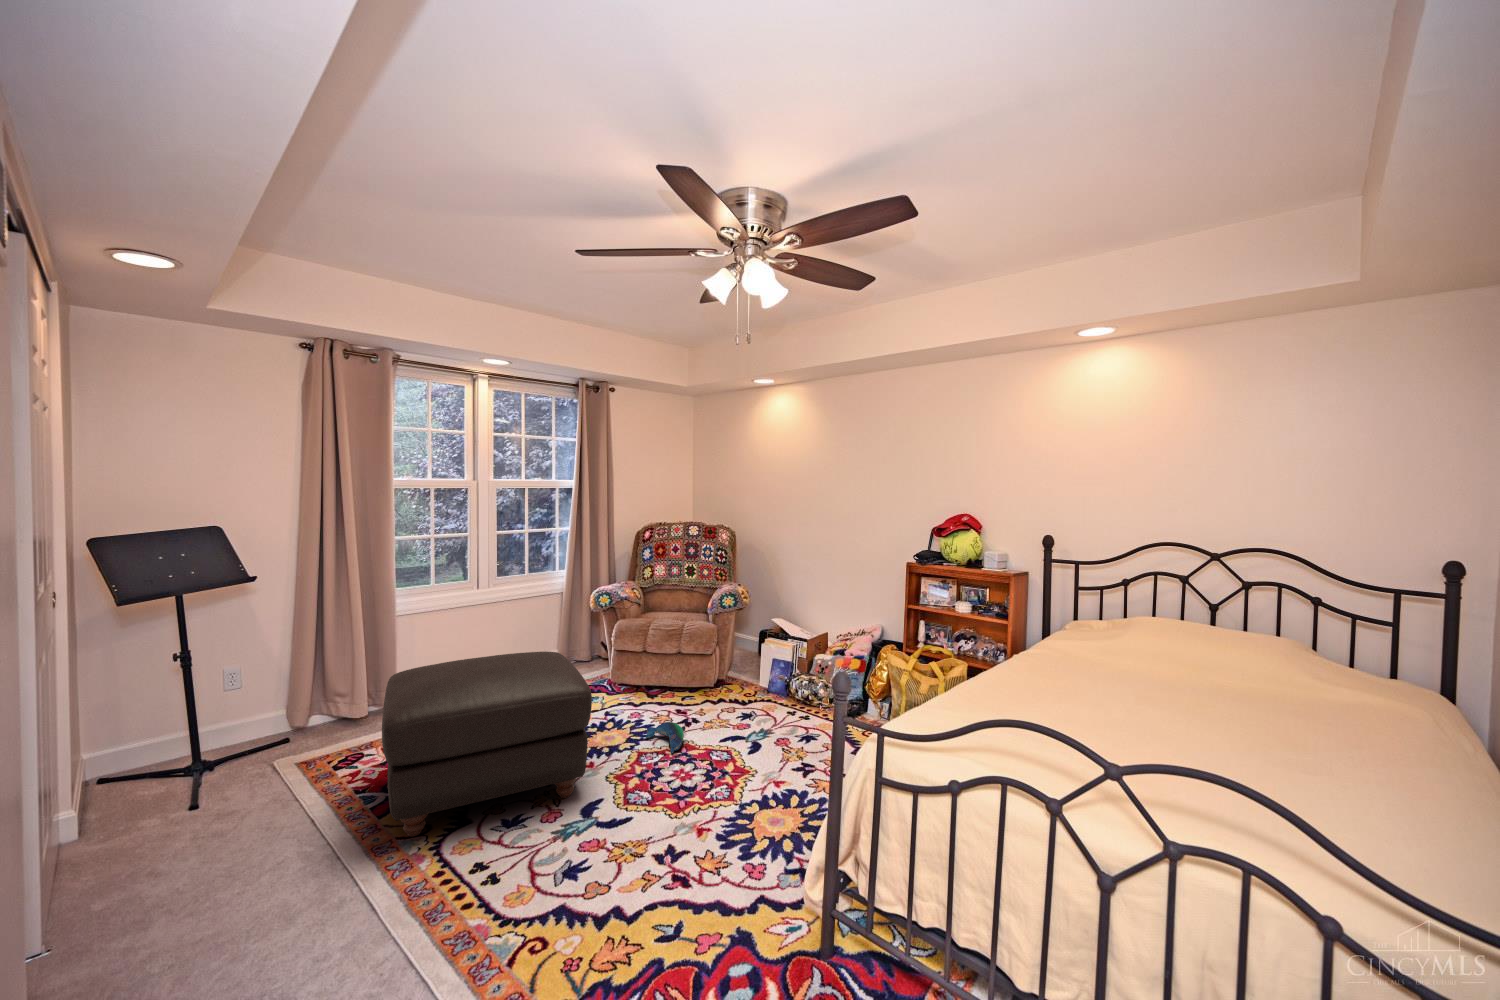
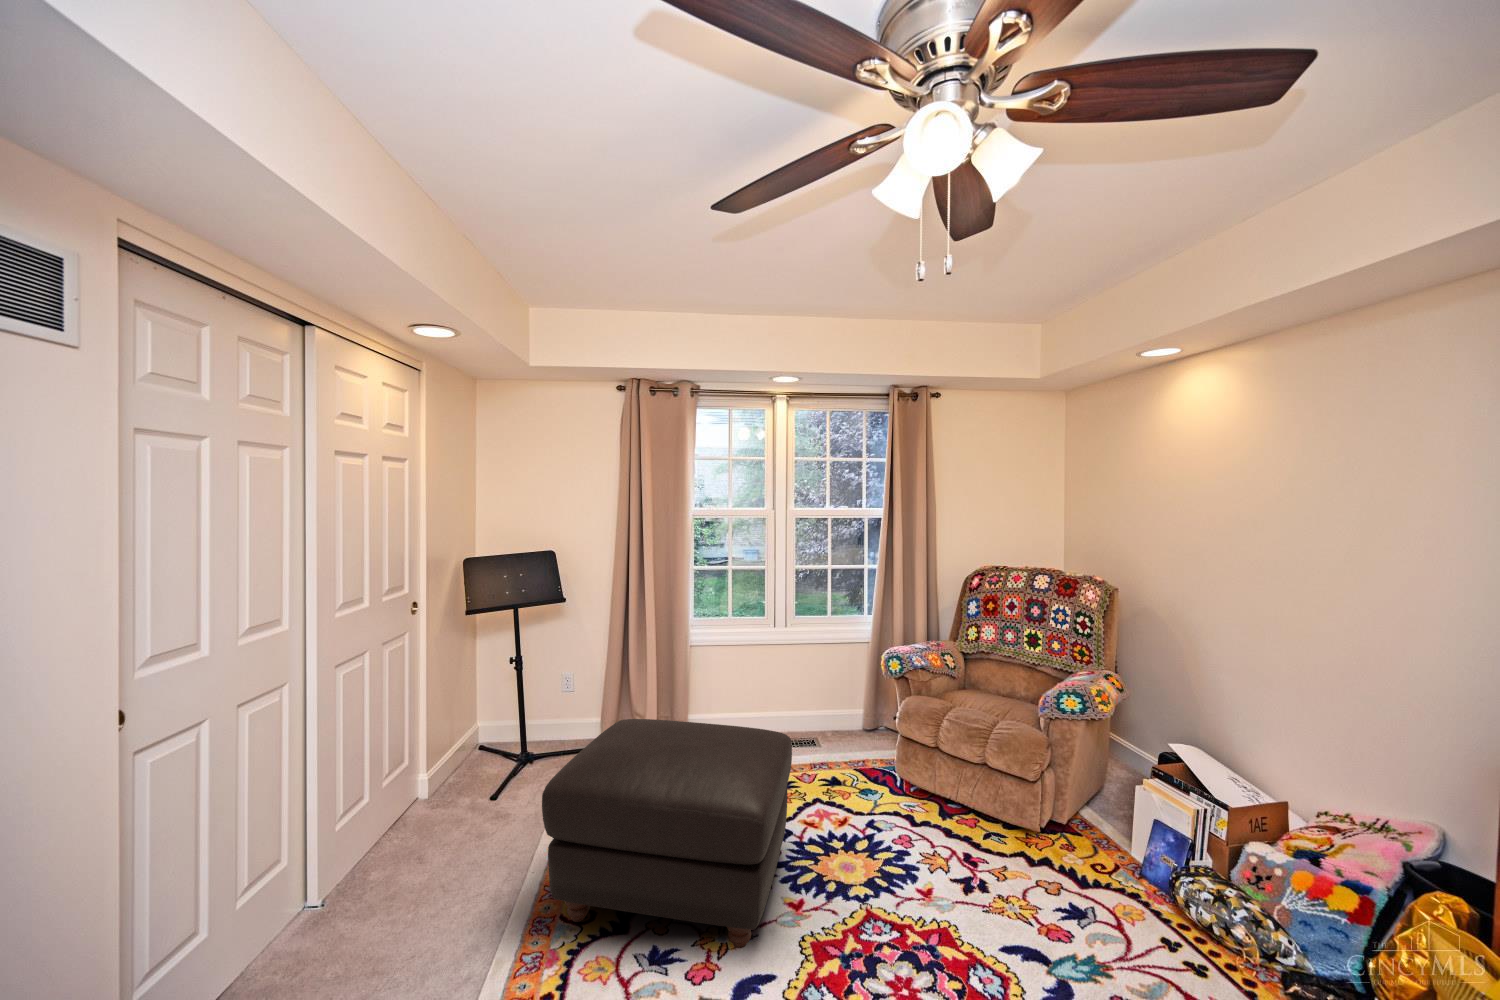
plush toy: present [646,722,686,753] -> none [892,874,947,938]

